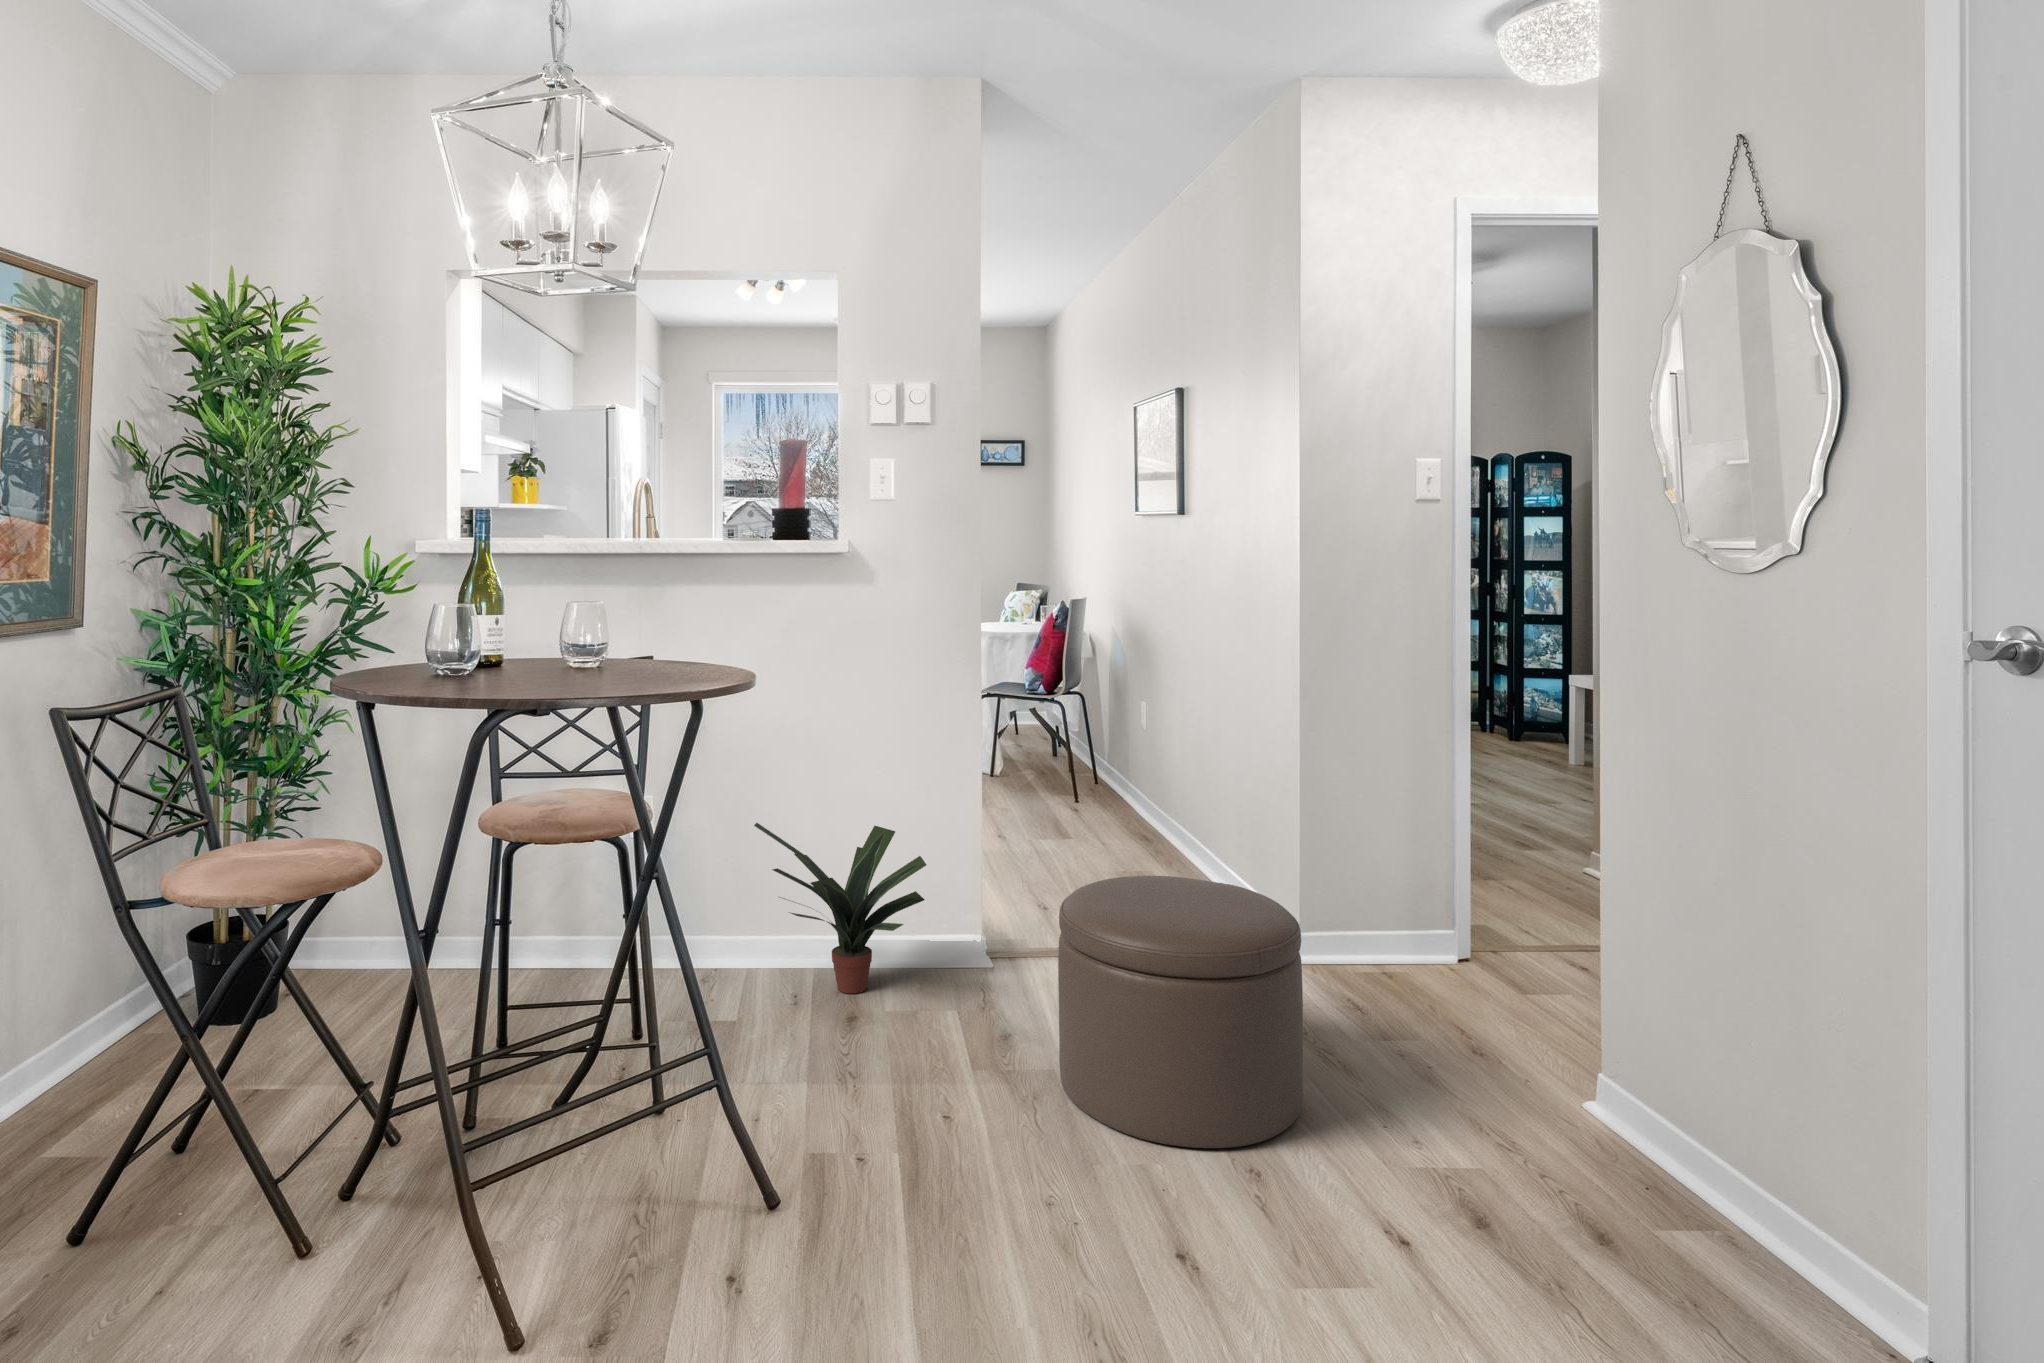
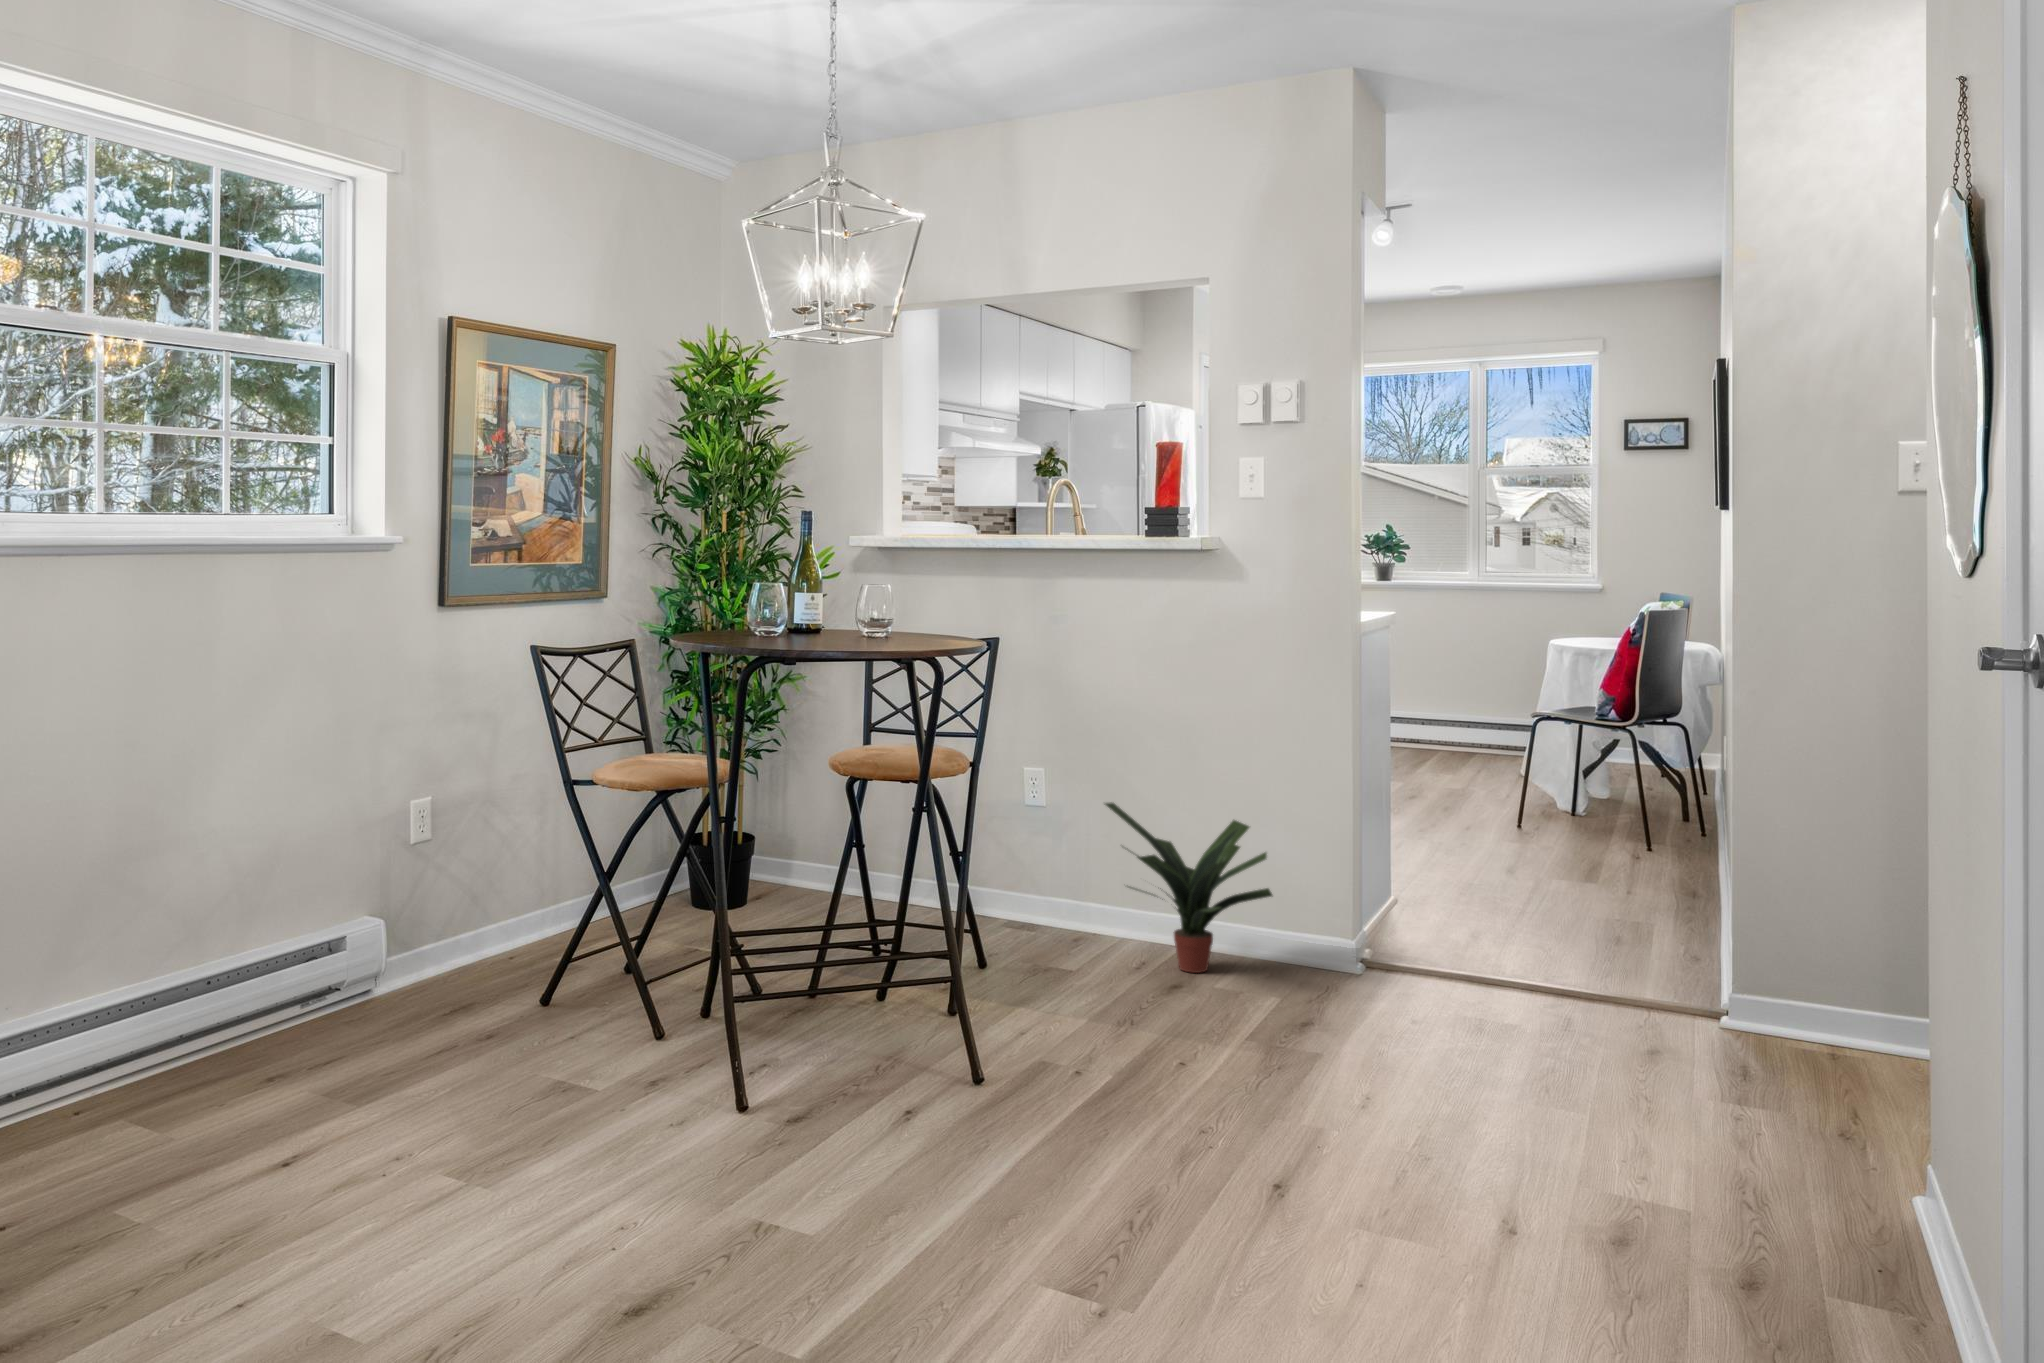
ottoman: present [1058,876,1303,1148] -> none [1306,881,1557,1137]

